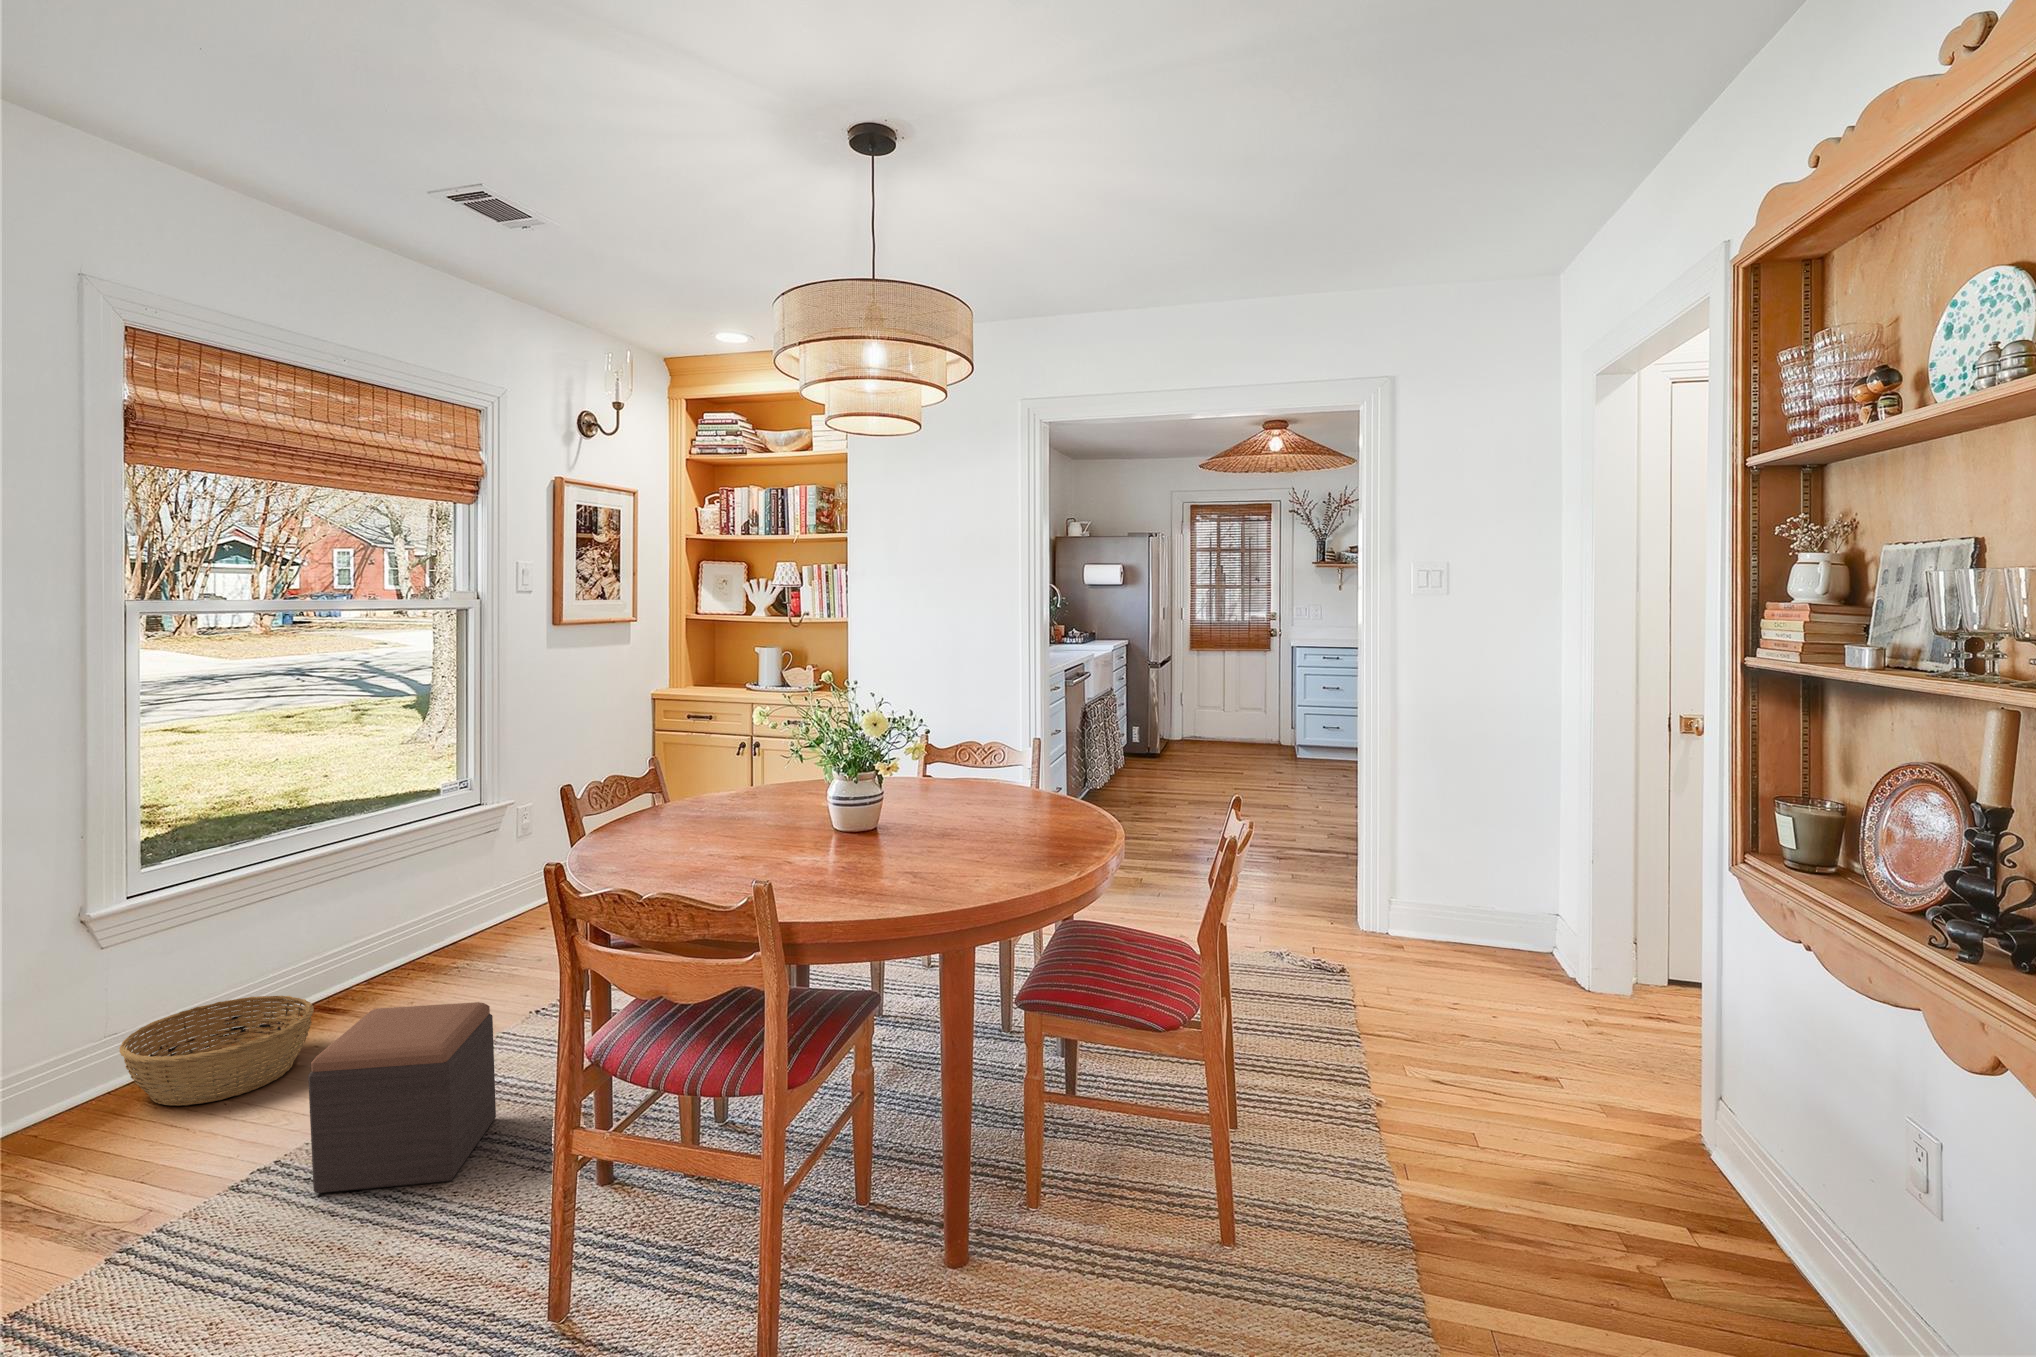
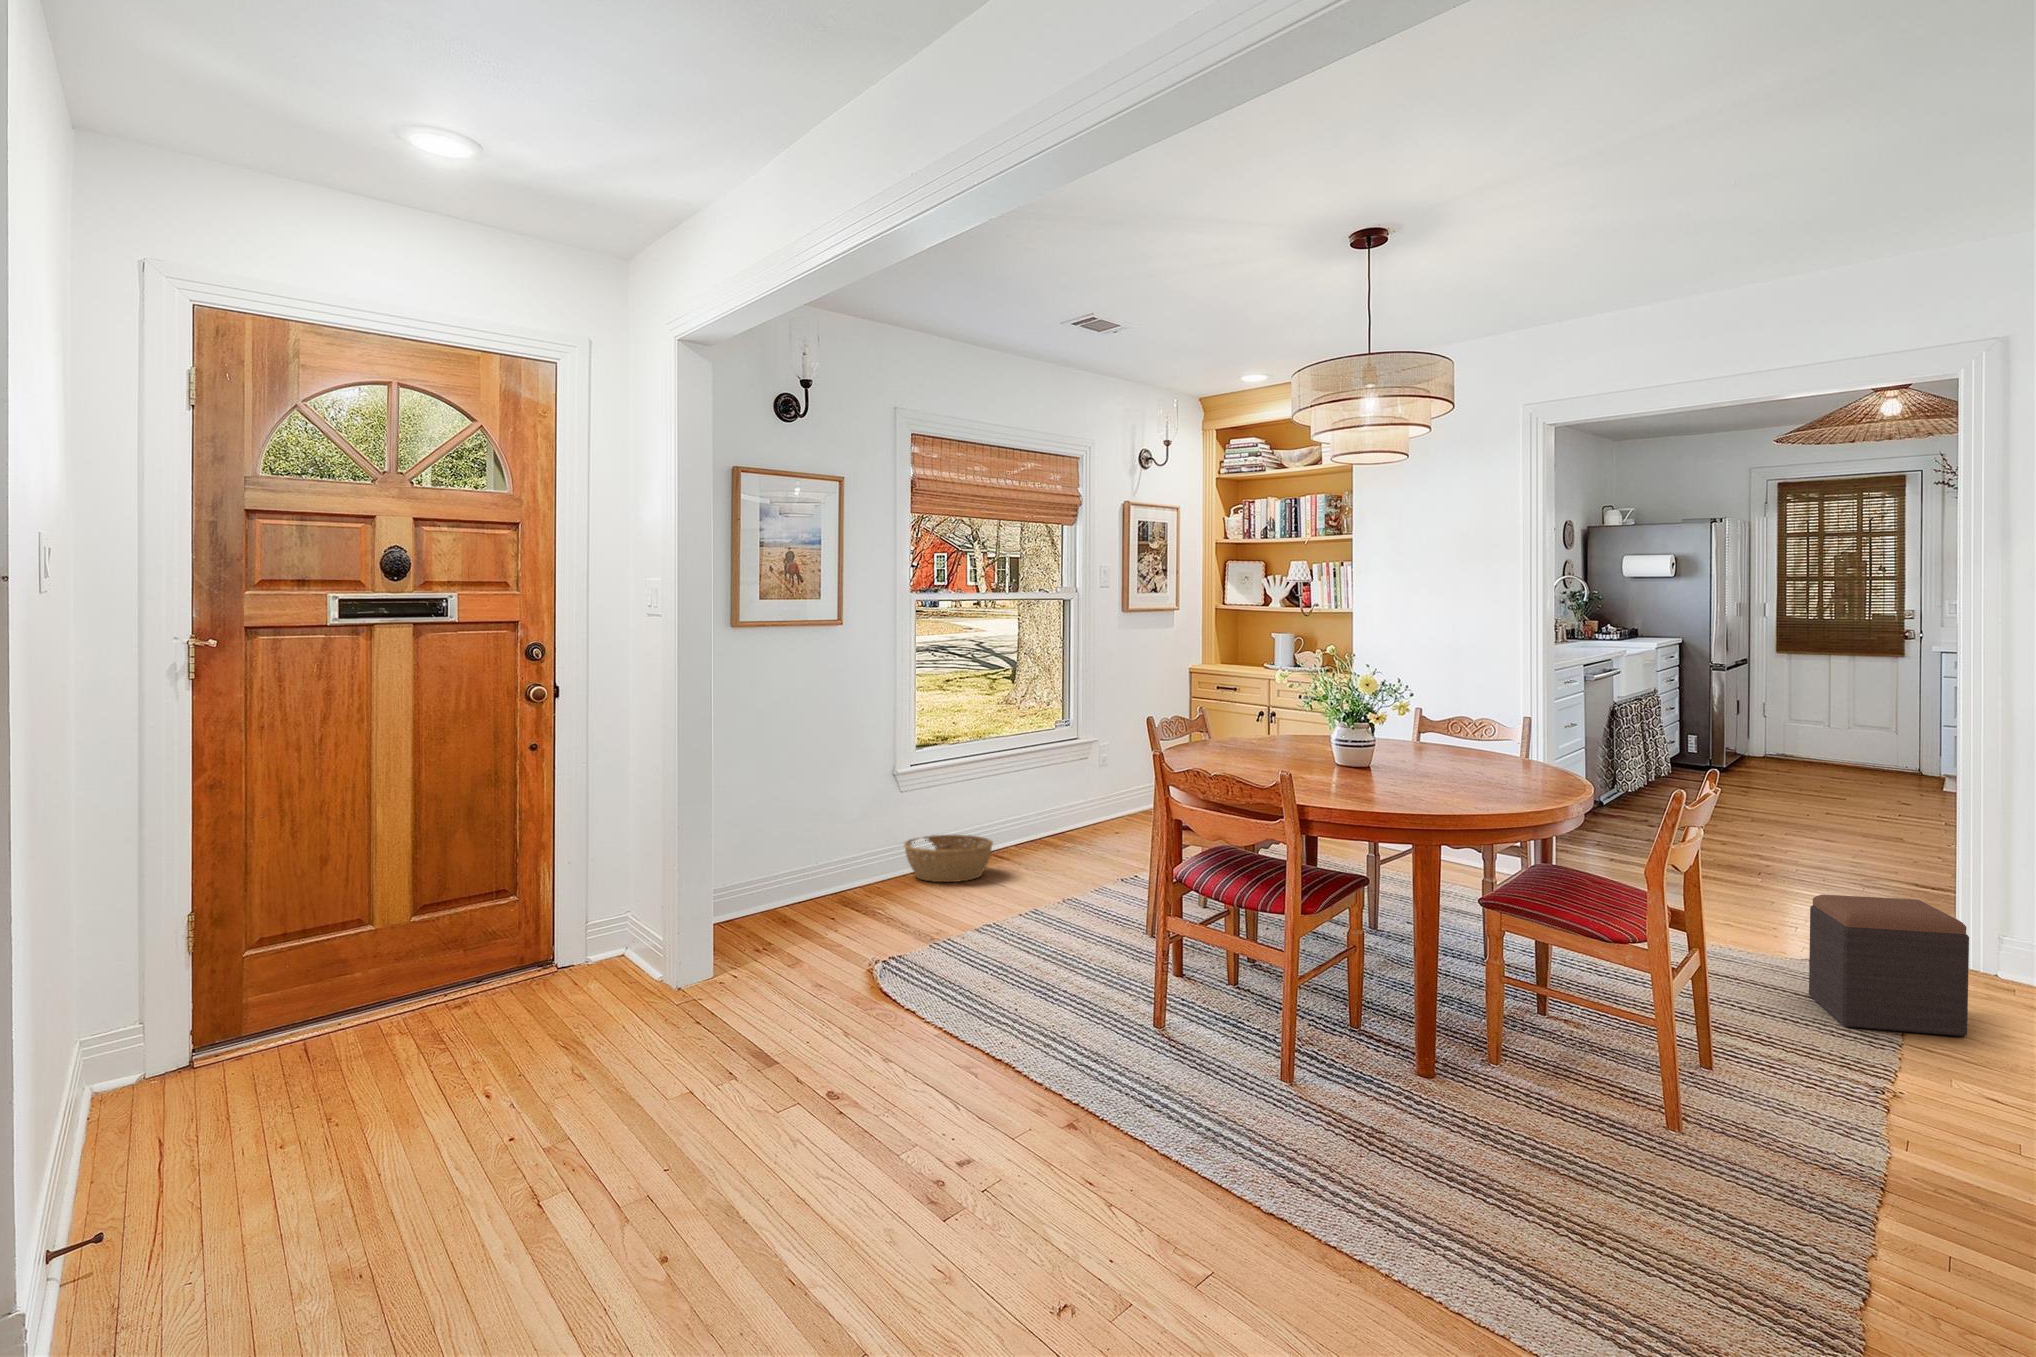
footstool: present [308,1002,496,1193] -> present [1809,895,1969,1037]

